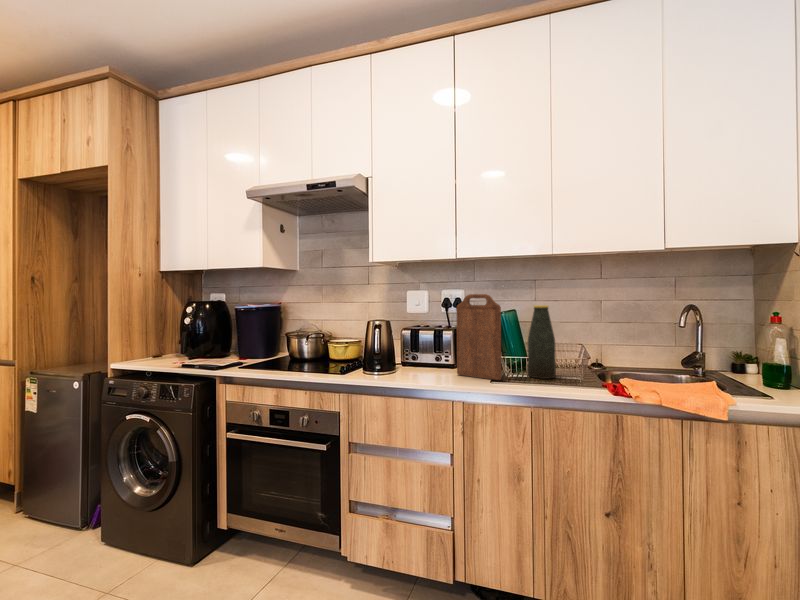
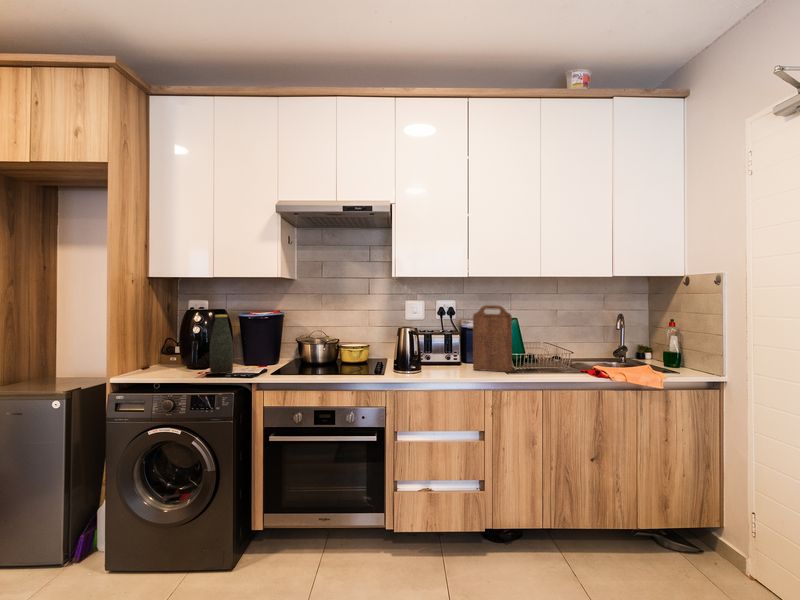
bottle: present [527,305,556,379] -> present [210,315,233,374]

